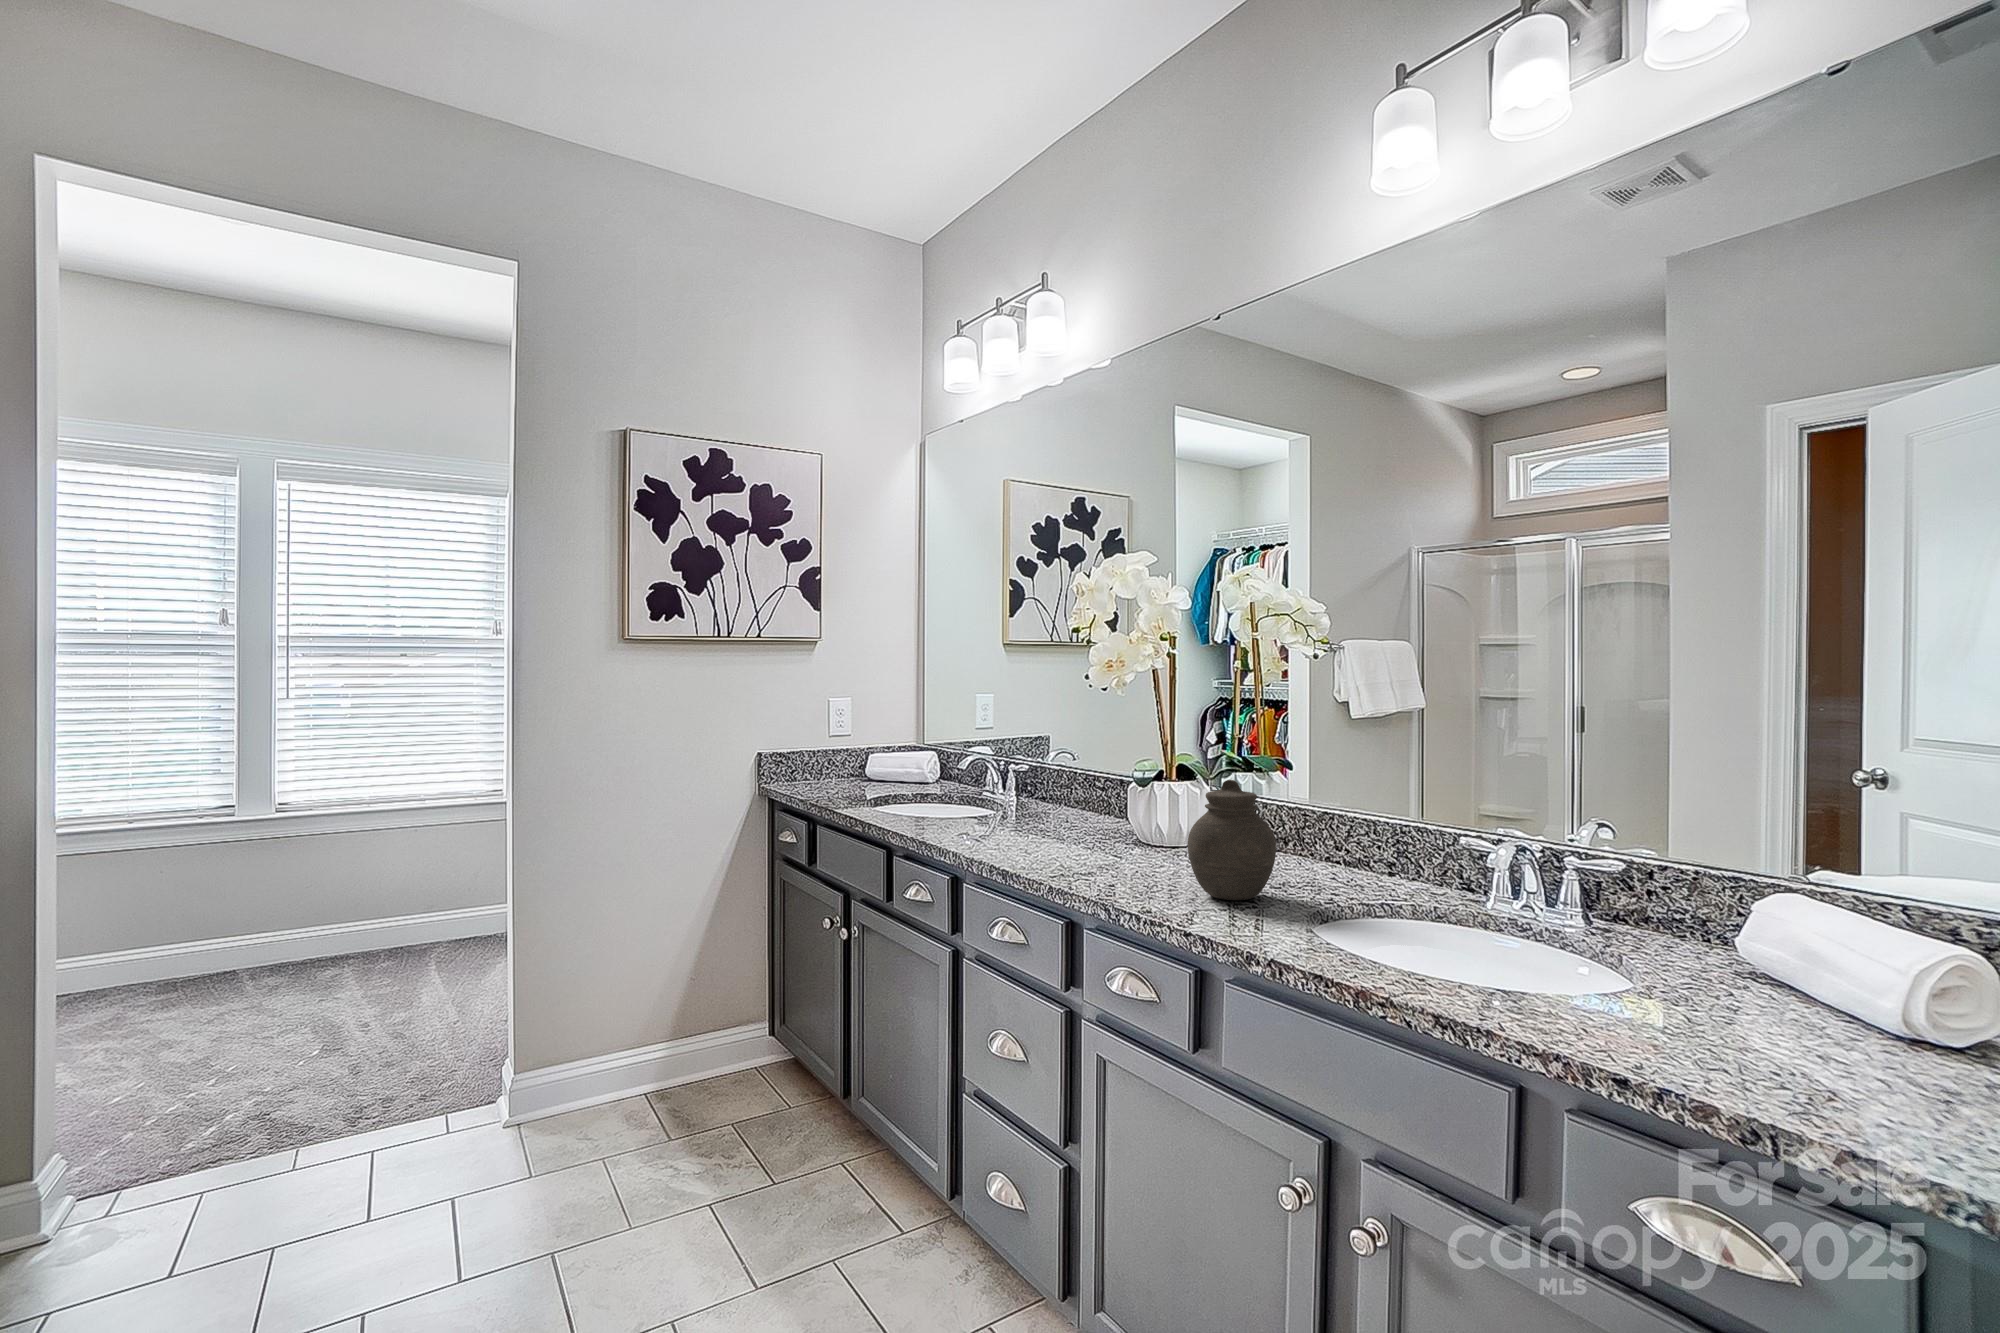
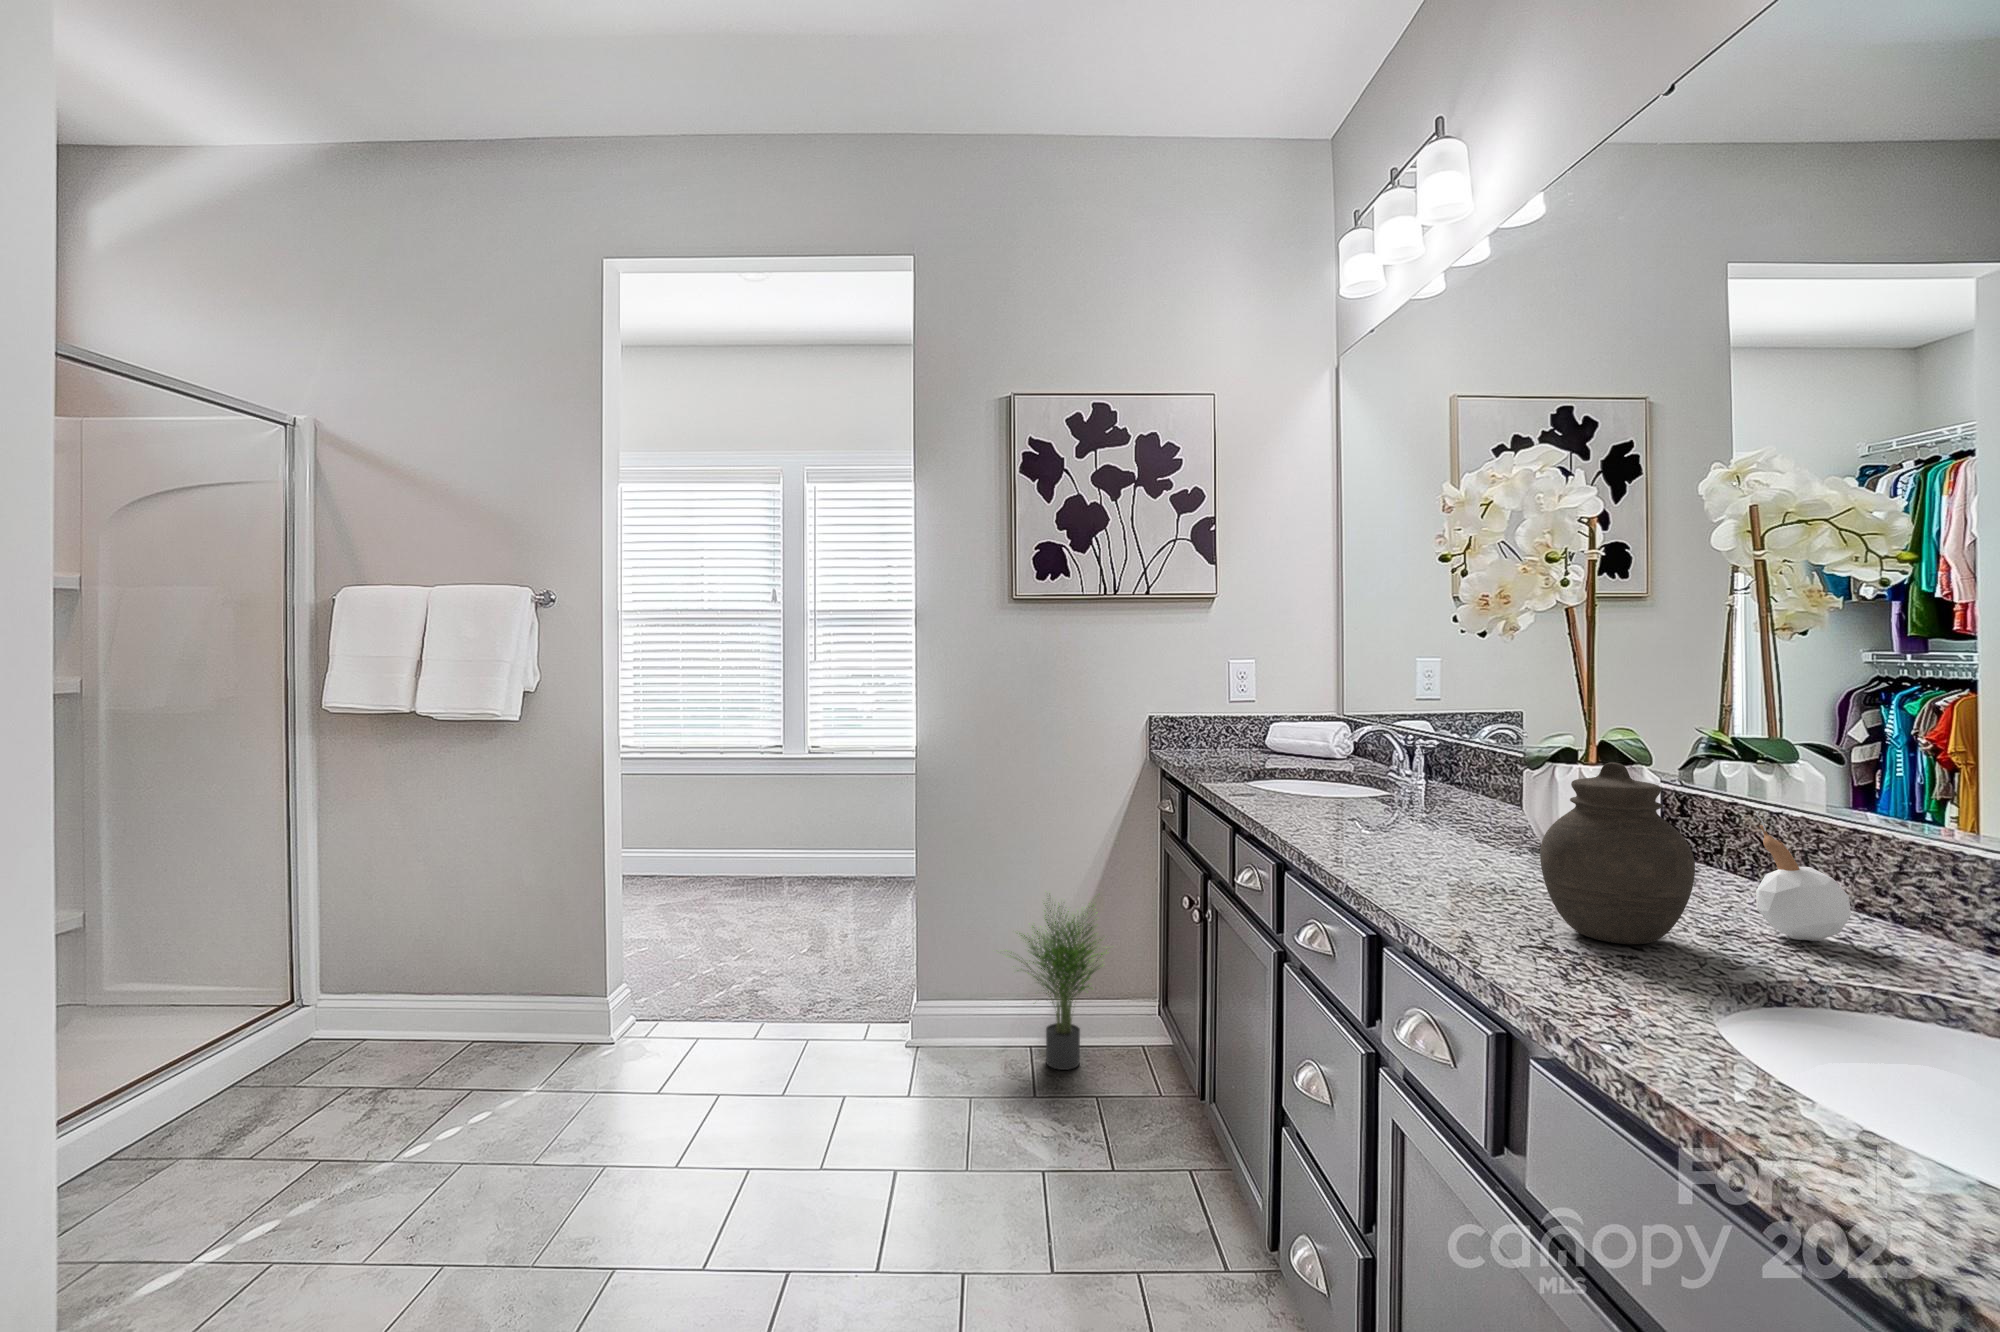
candle: none [1292,805,1342,884] -> present [1756,811,1851,941]
potted plant: none [611,927,742,1111] -> present [1010,905,1107,1070]

